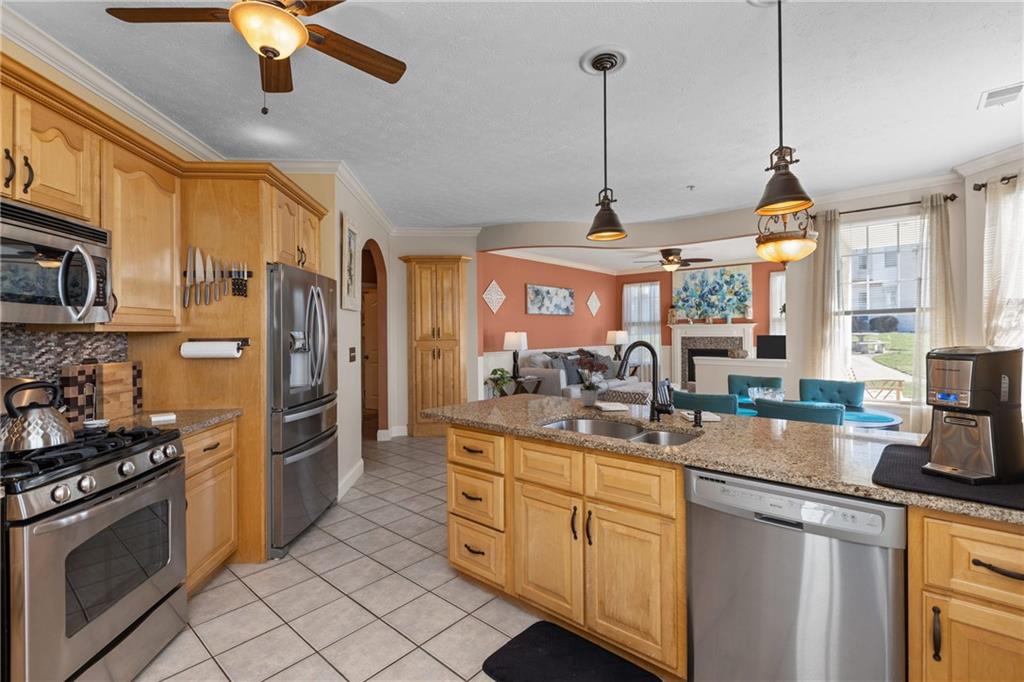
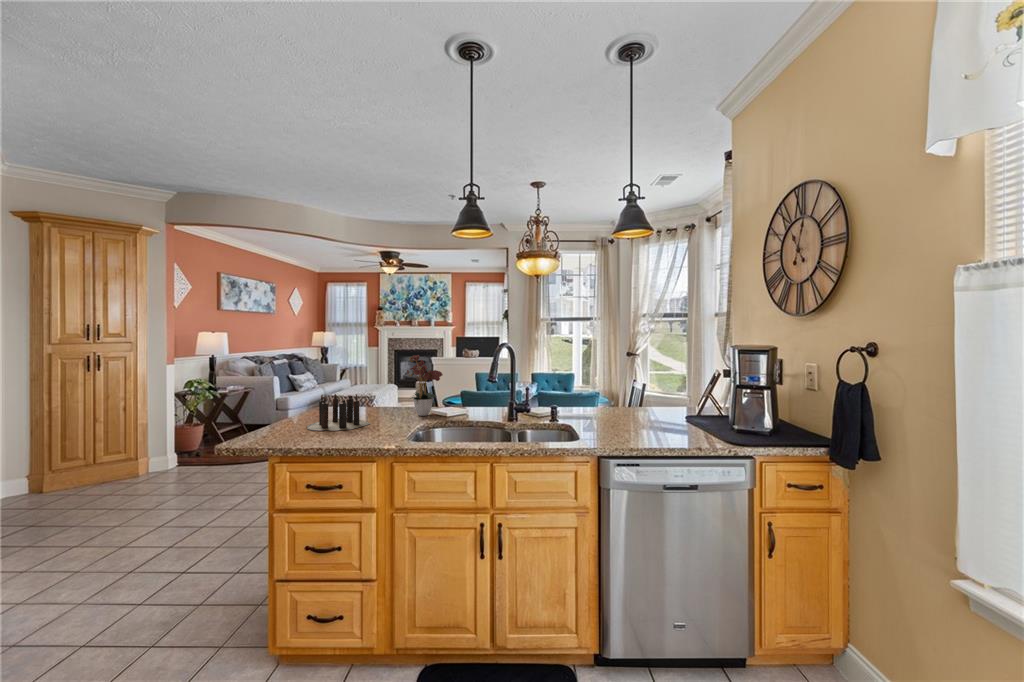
candle: none [486,379,546,409] -> present [307,394,371,431]

